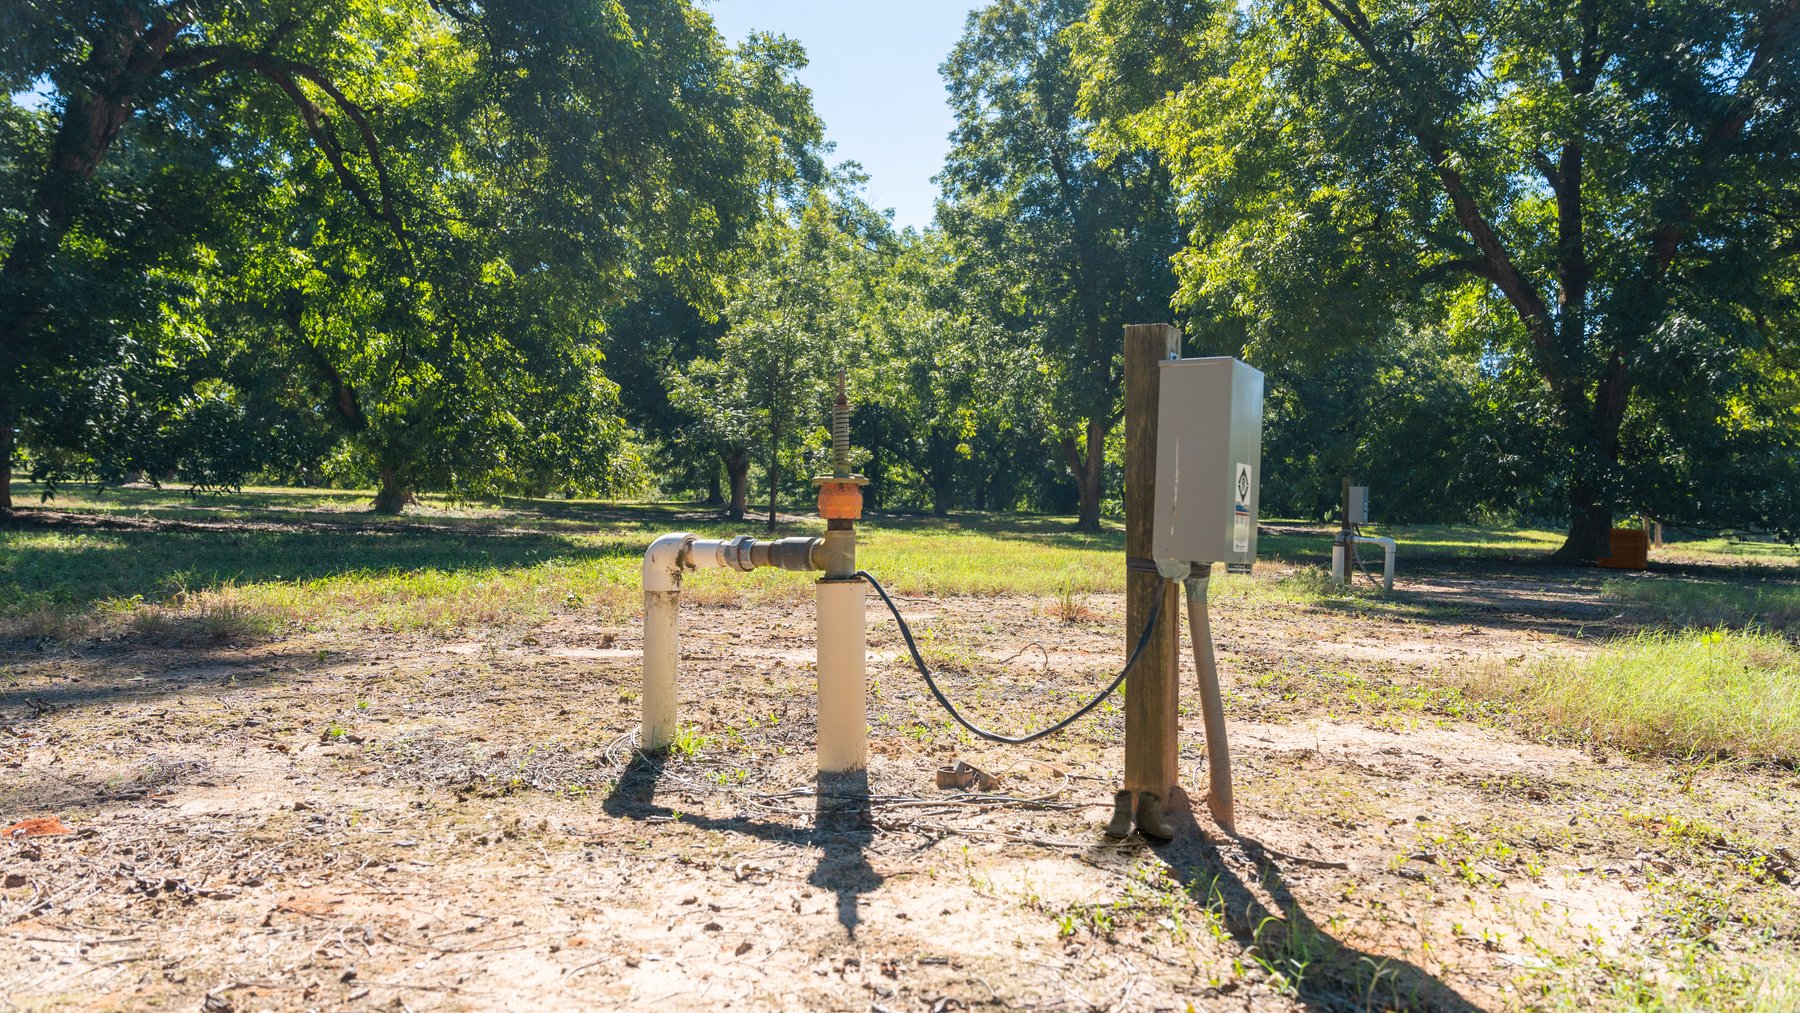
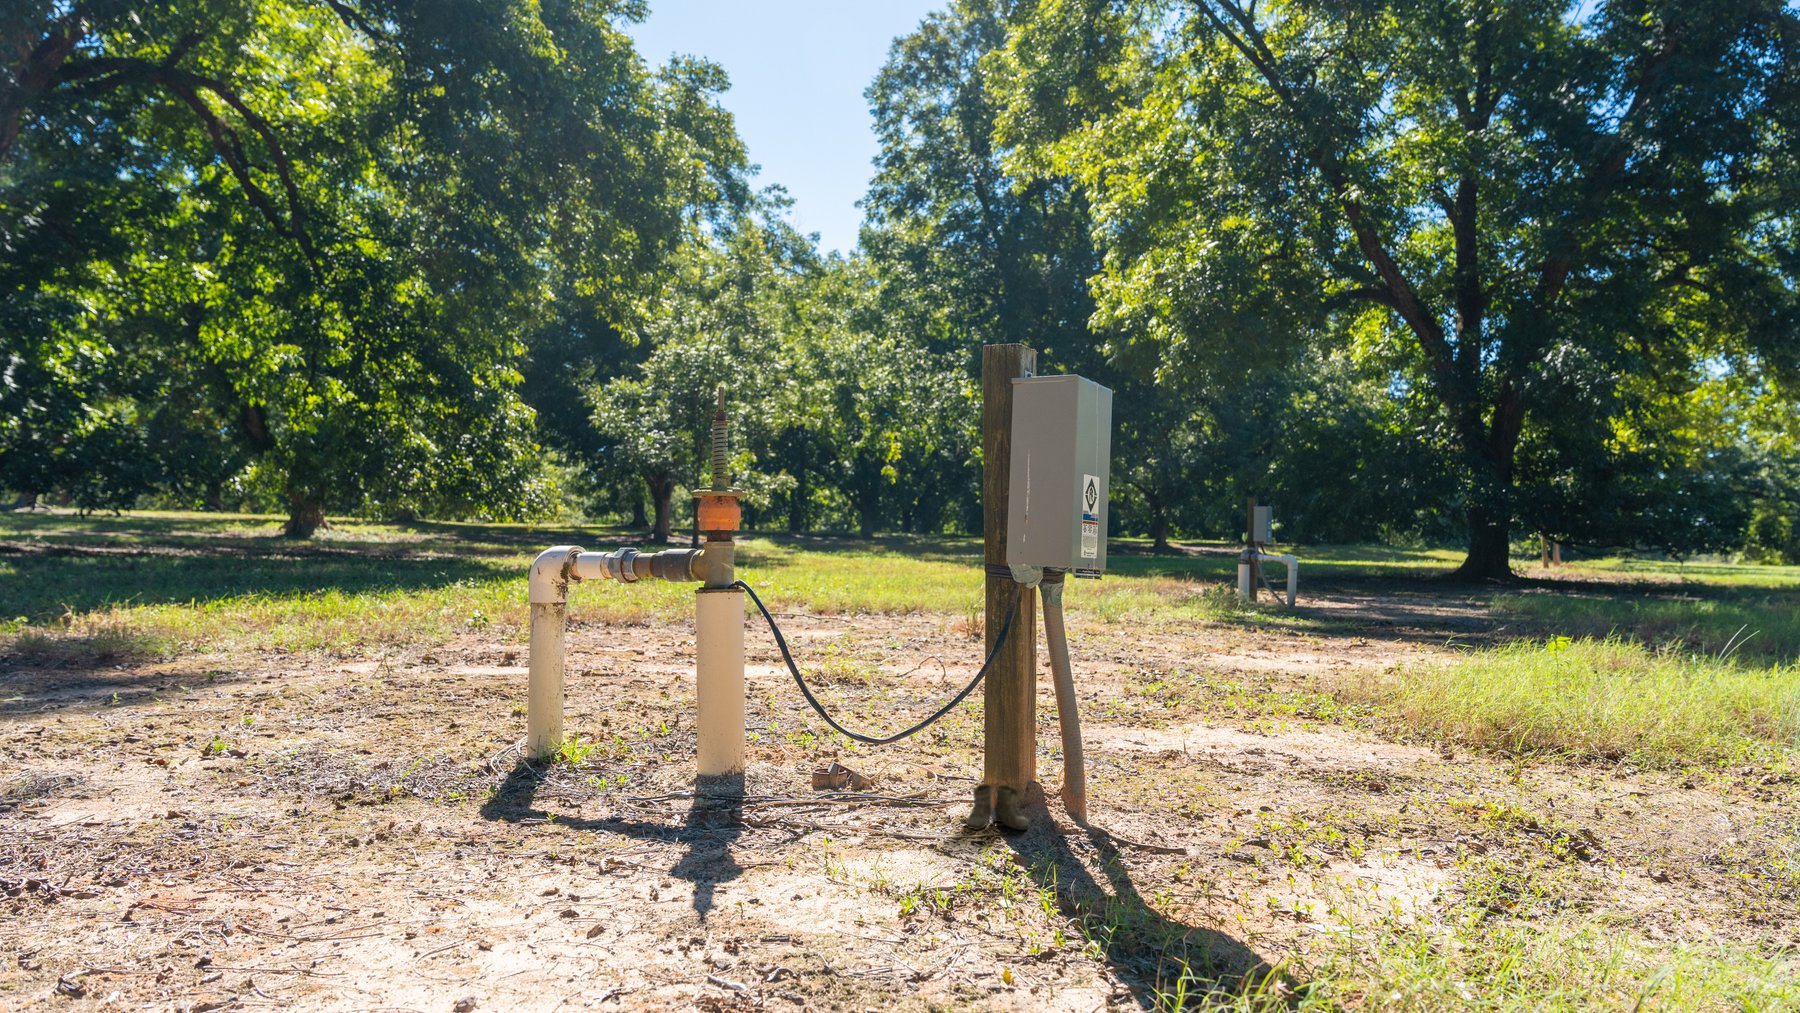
wooden crate: present [1597,528,1648,569] -> none [1495,546,1542,586]

